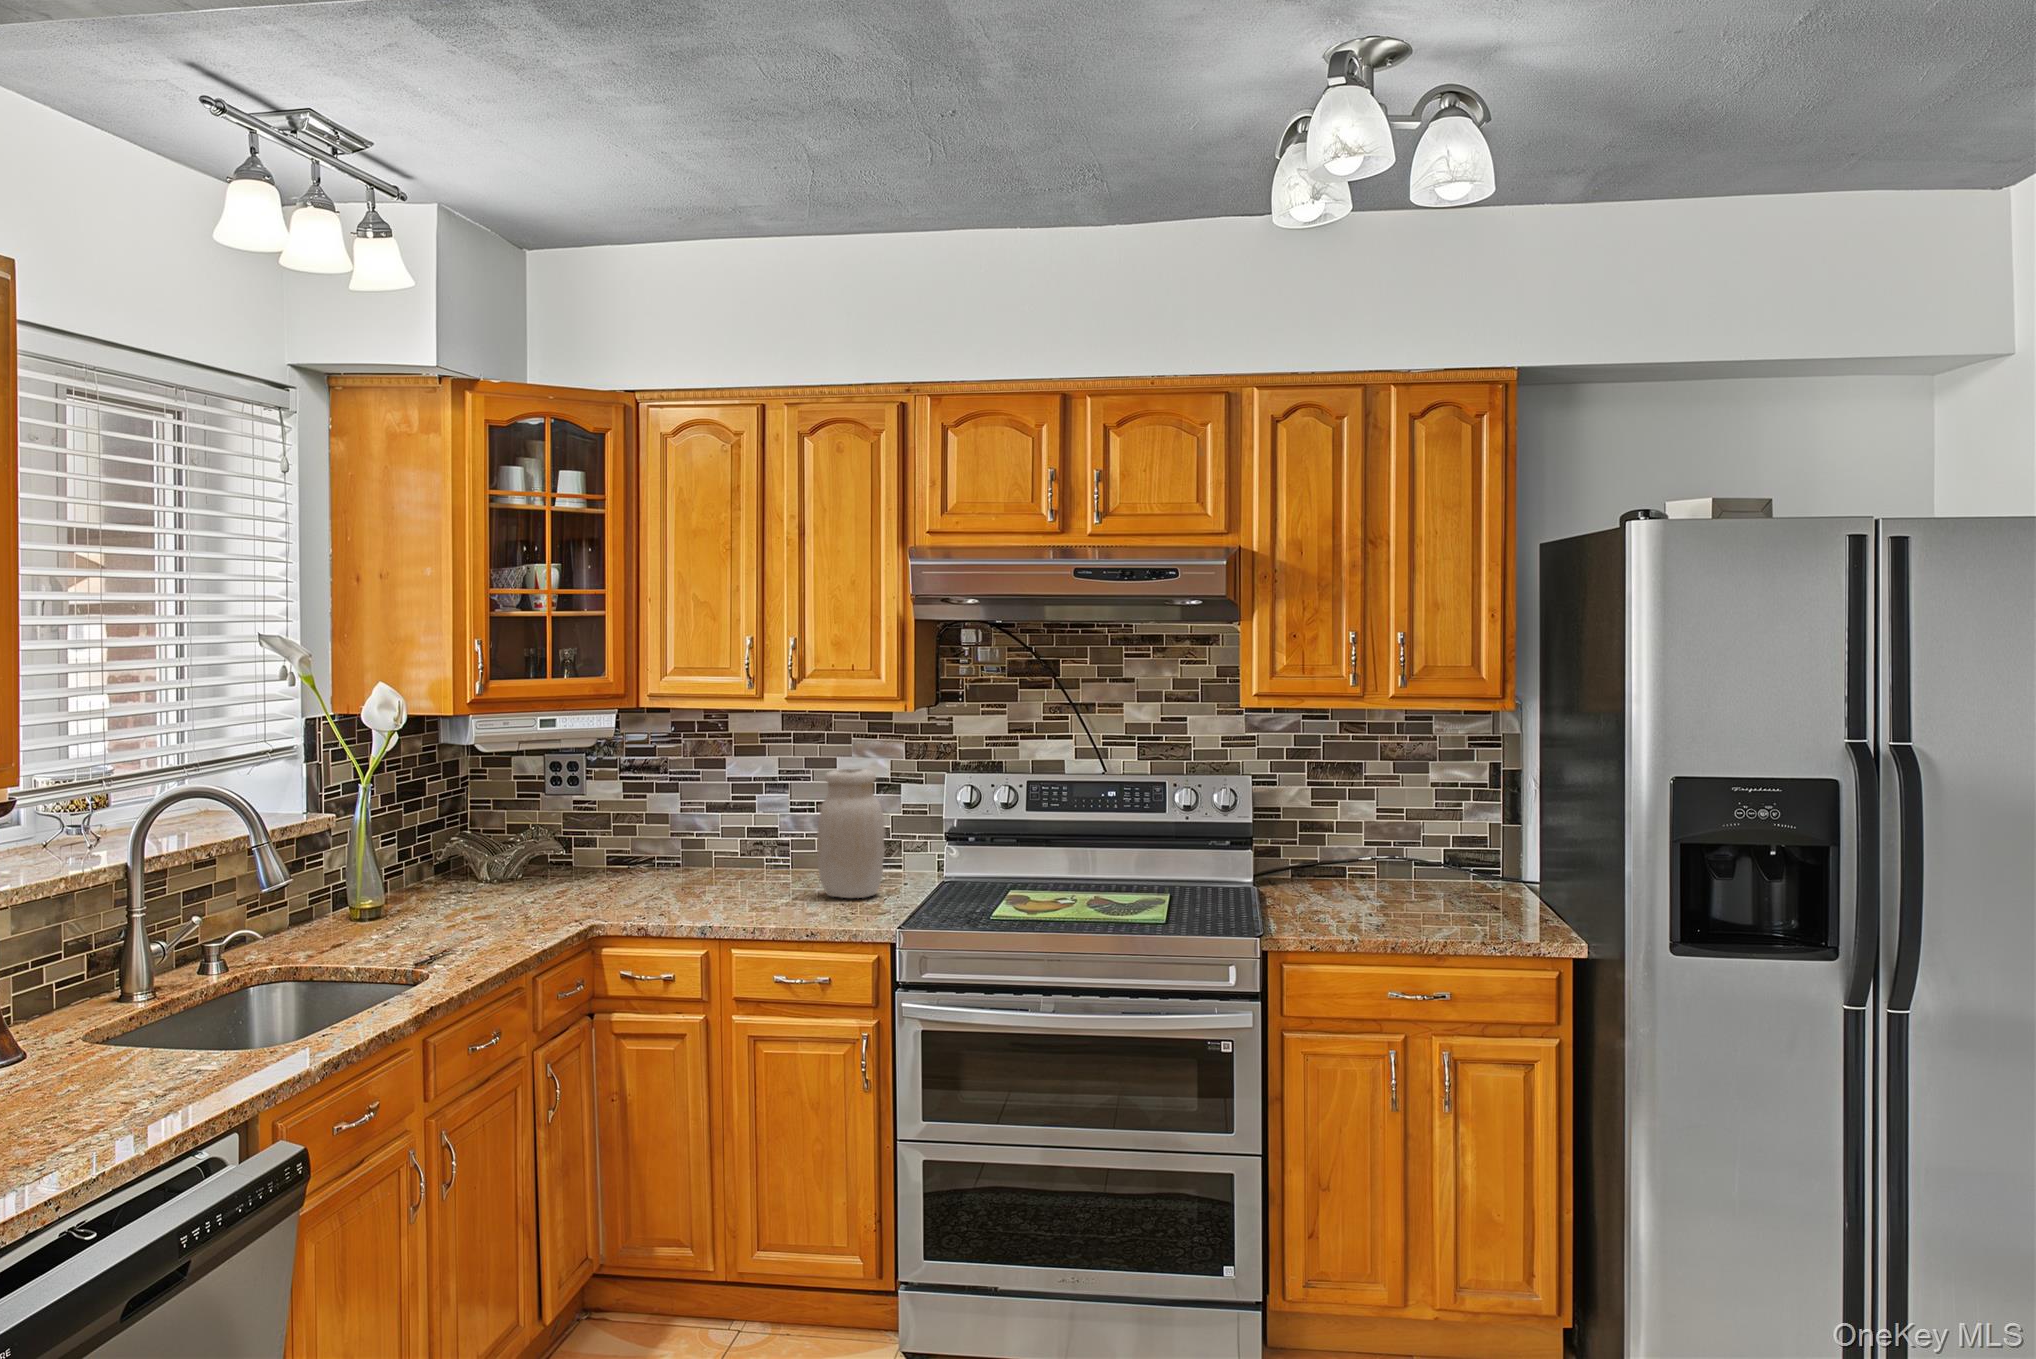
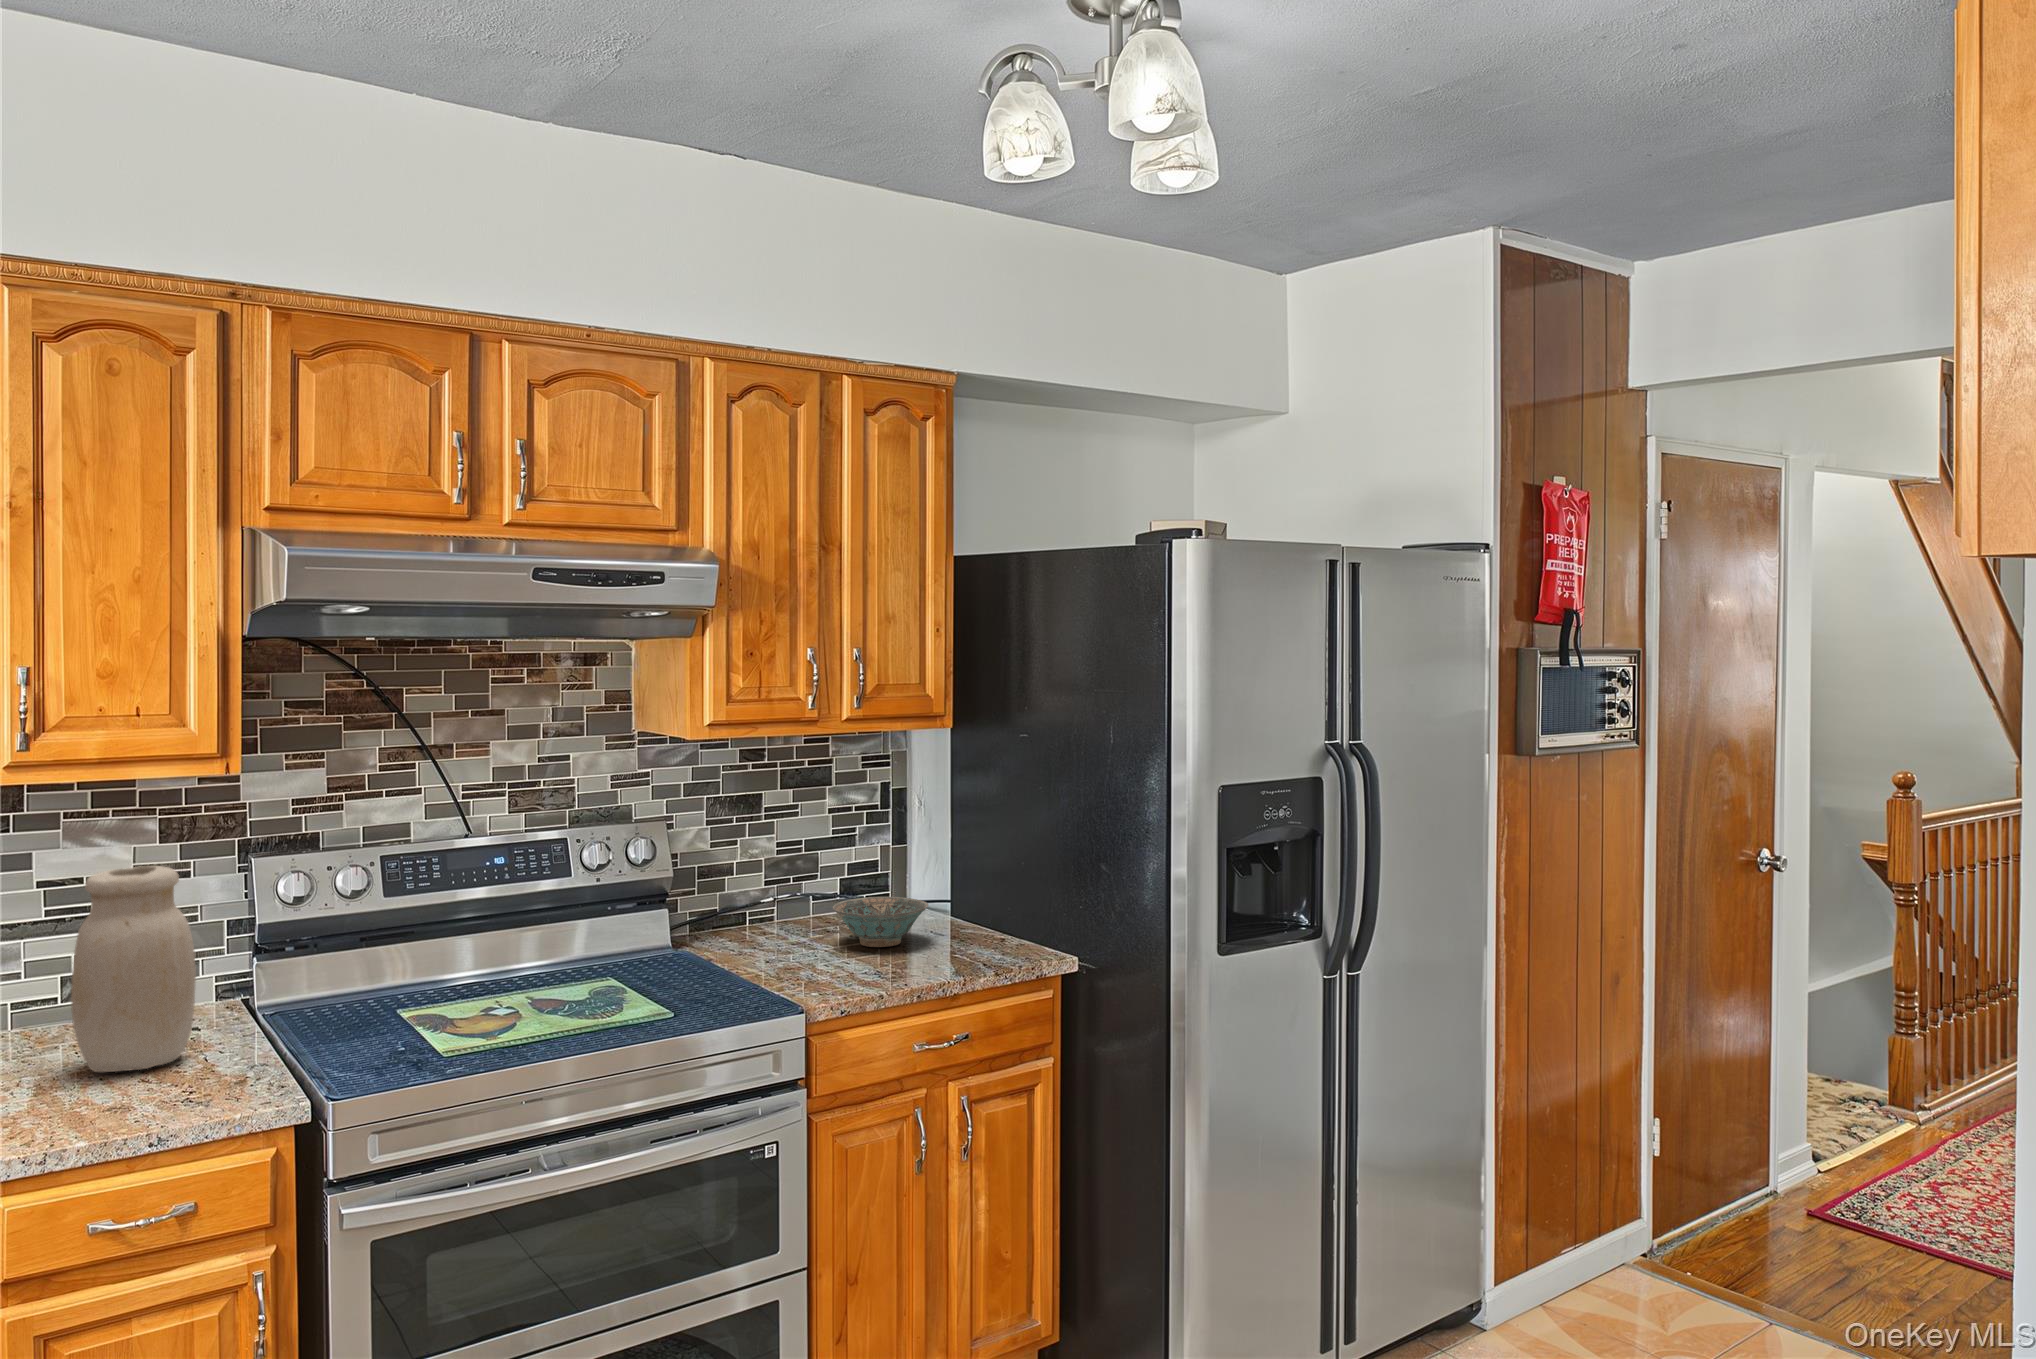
ceramic bowl: none [1381,865,1475,910] -> present [833,897,928,947]

